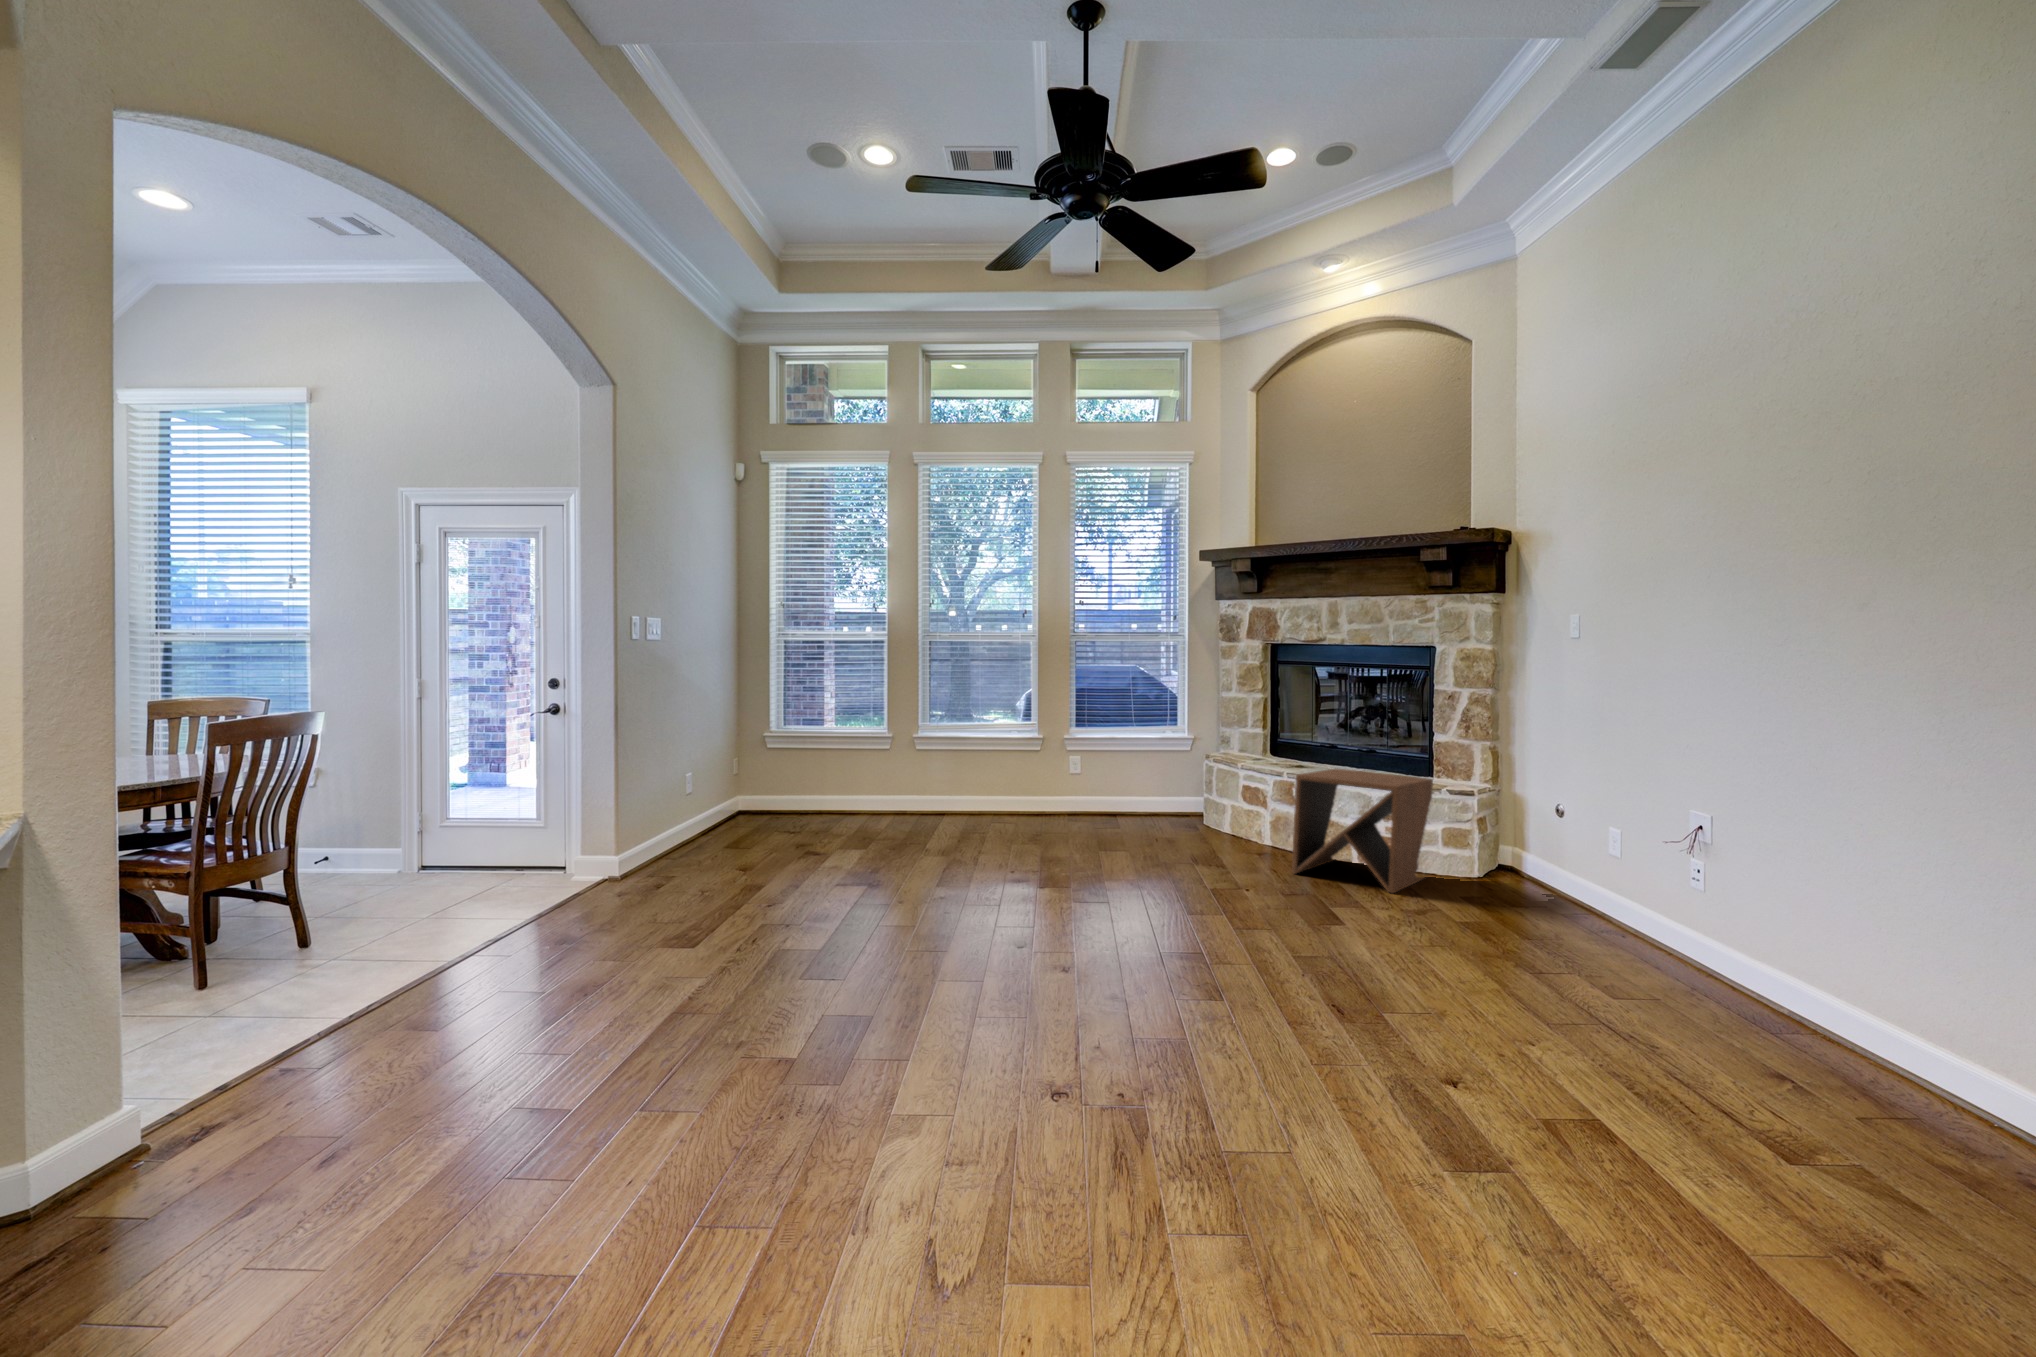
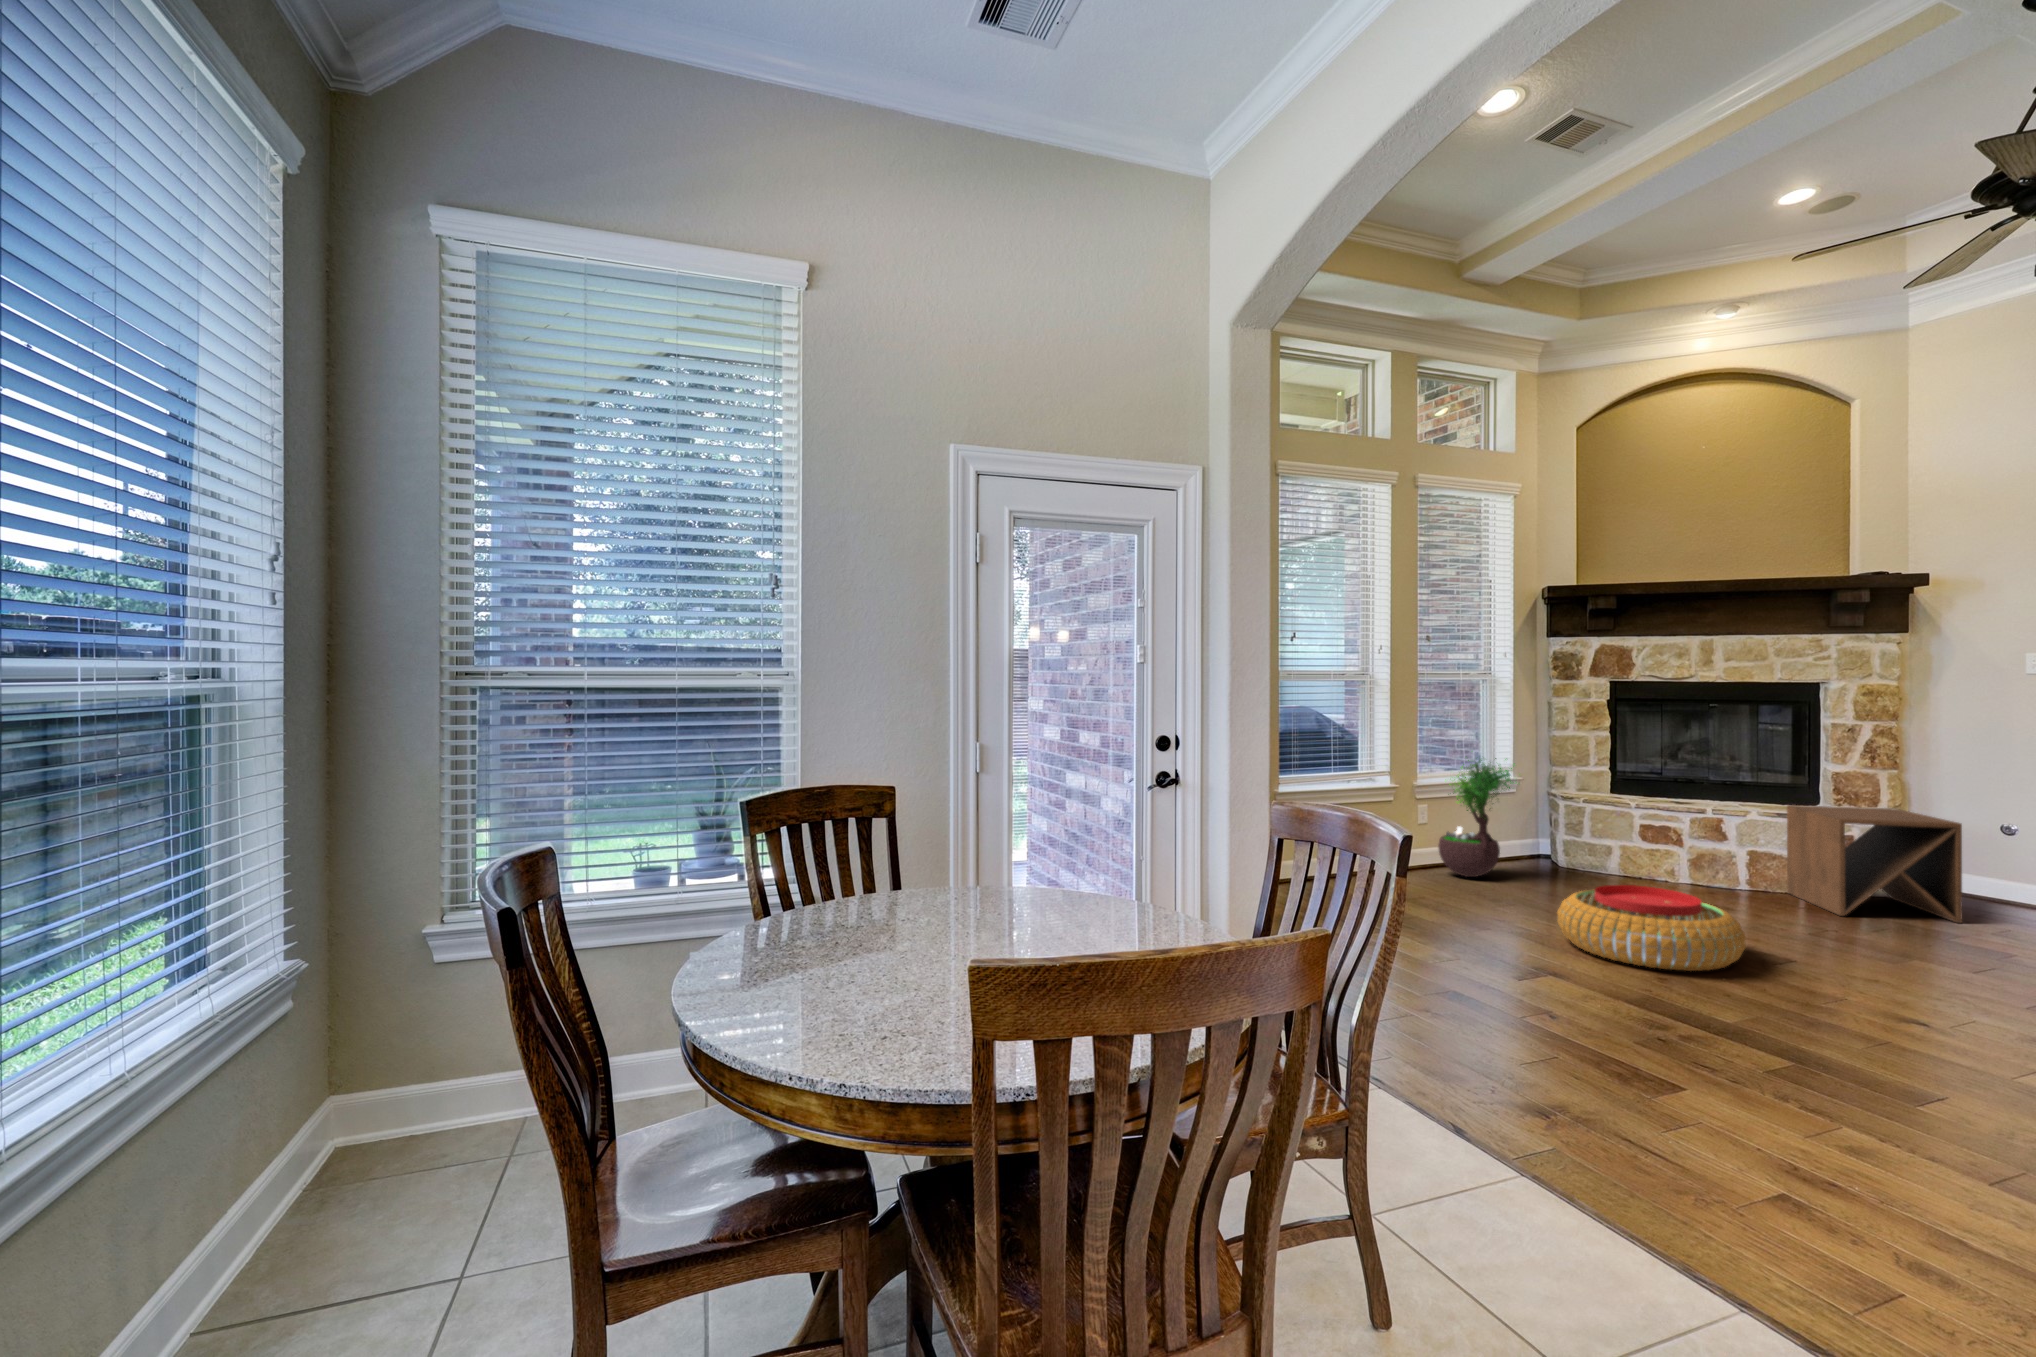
potted tree: none [1064,700,1134,817] -> present [1438,758,1512,877]
pouf: none [941,804,1076,871] -> present [1558,885,1746,971]

